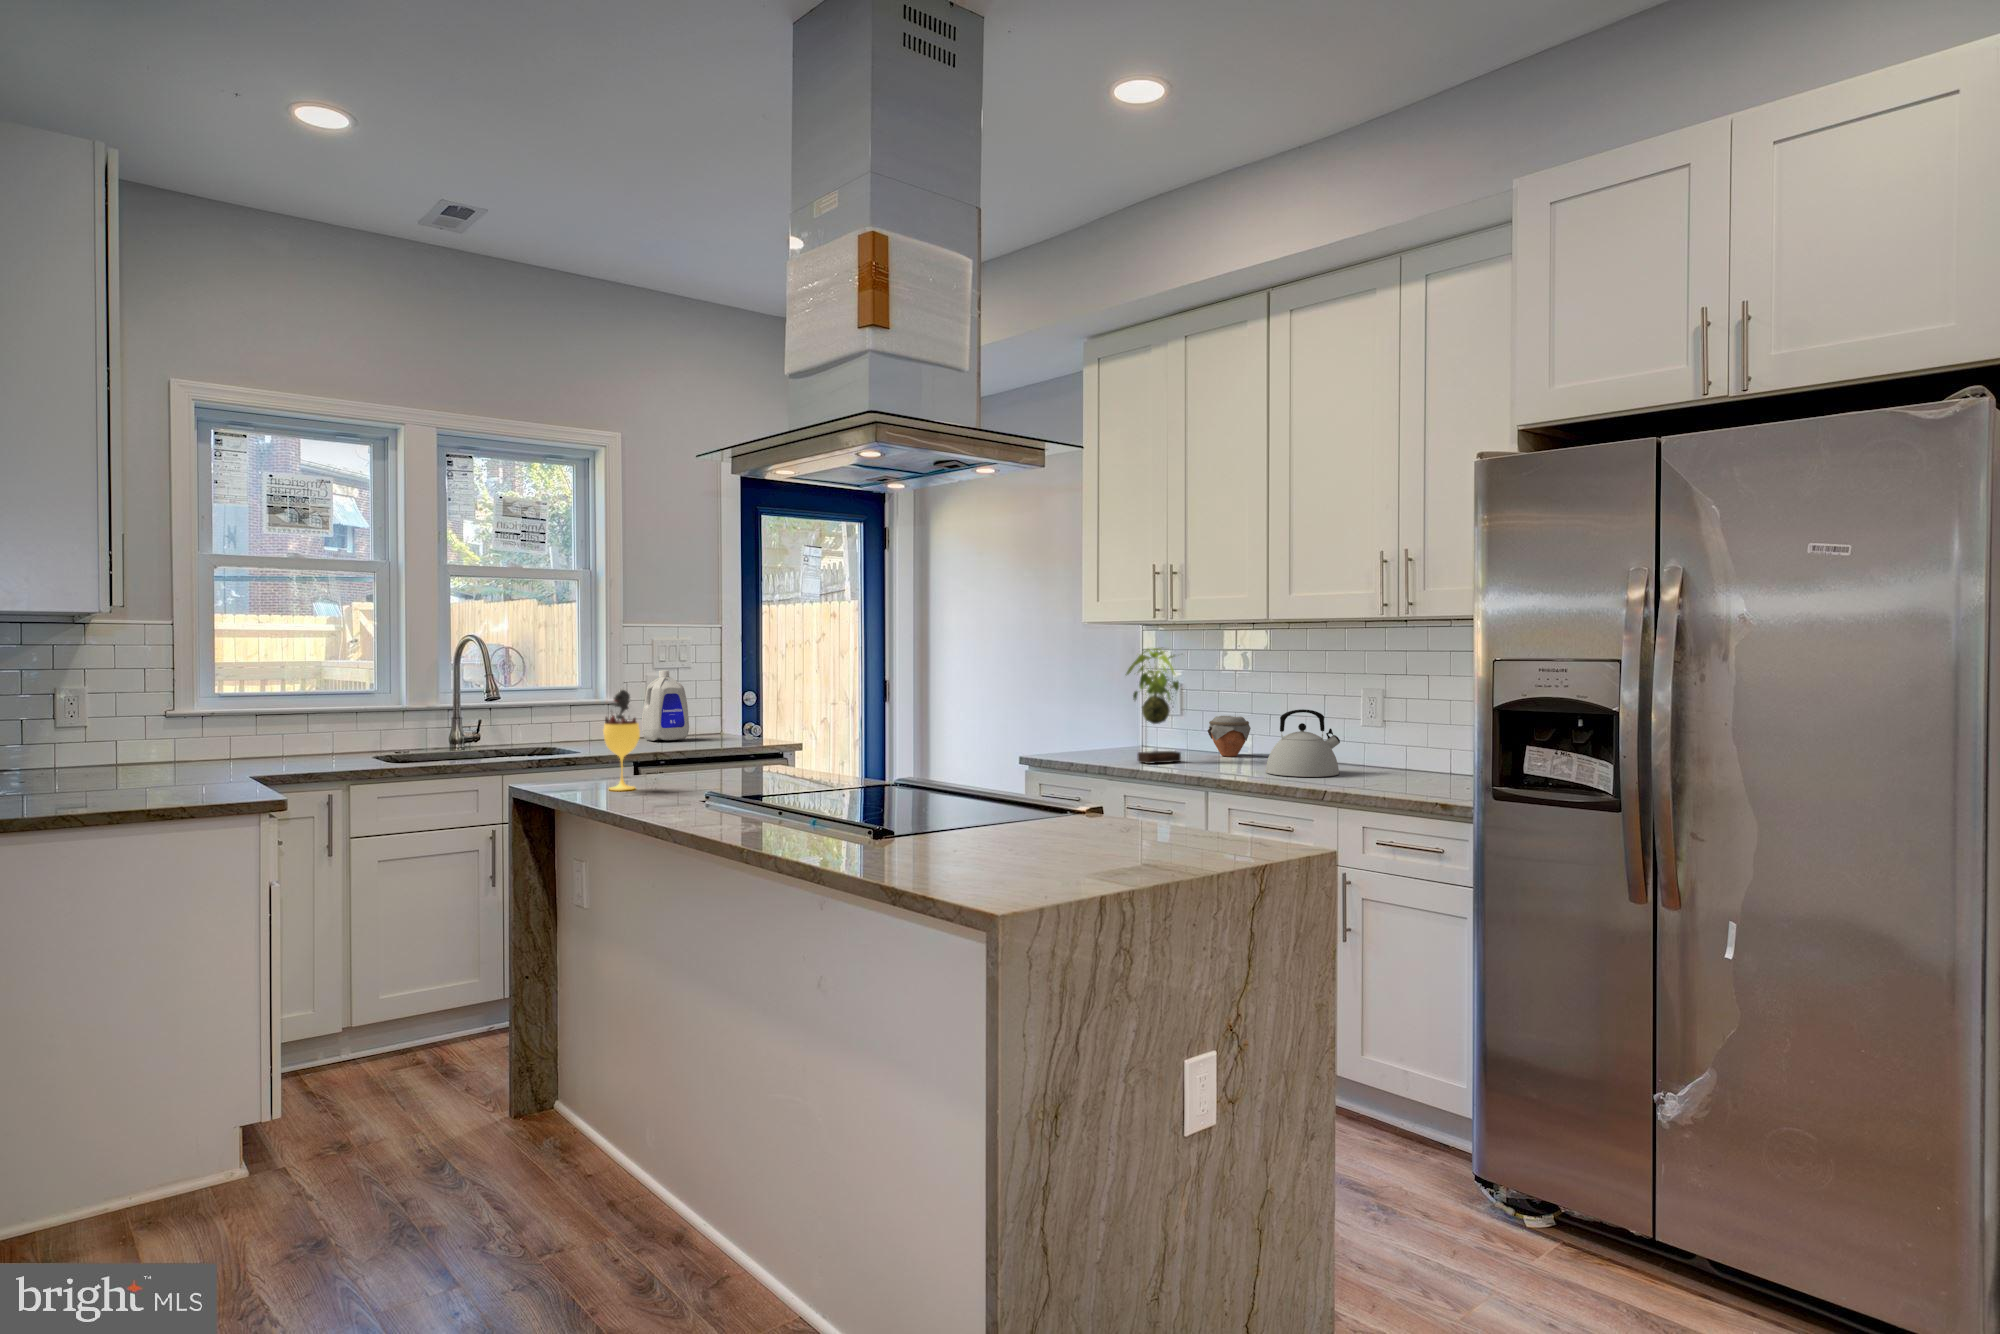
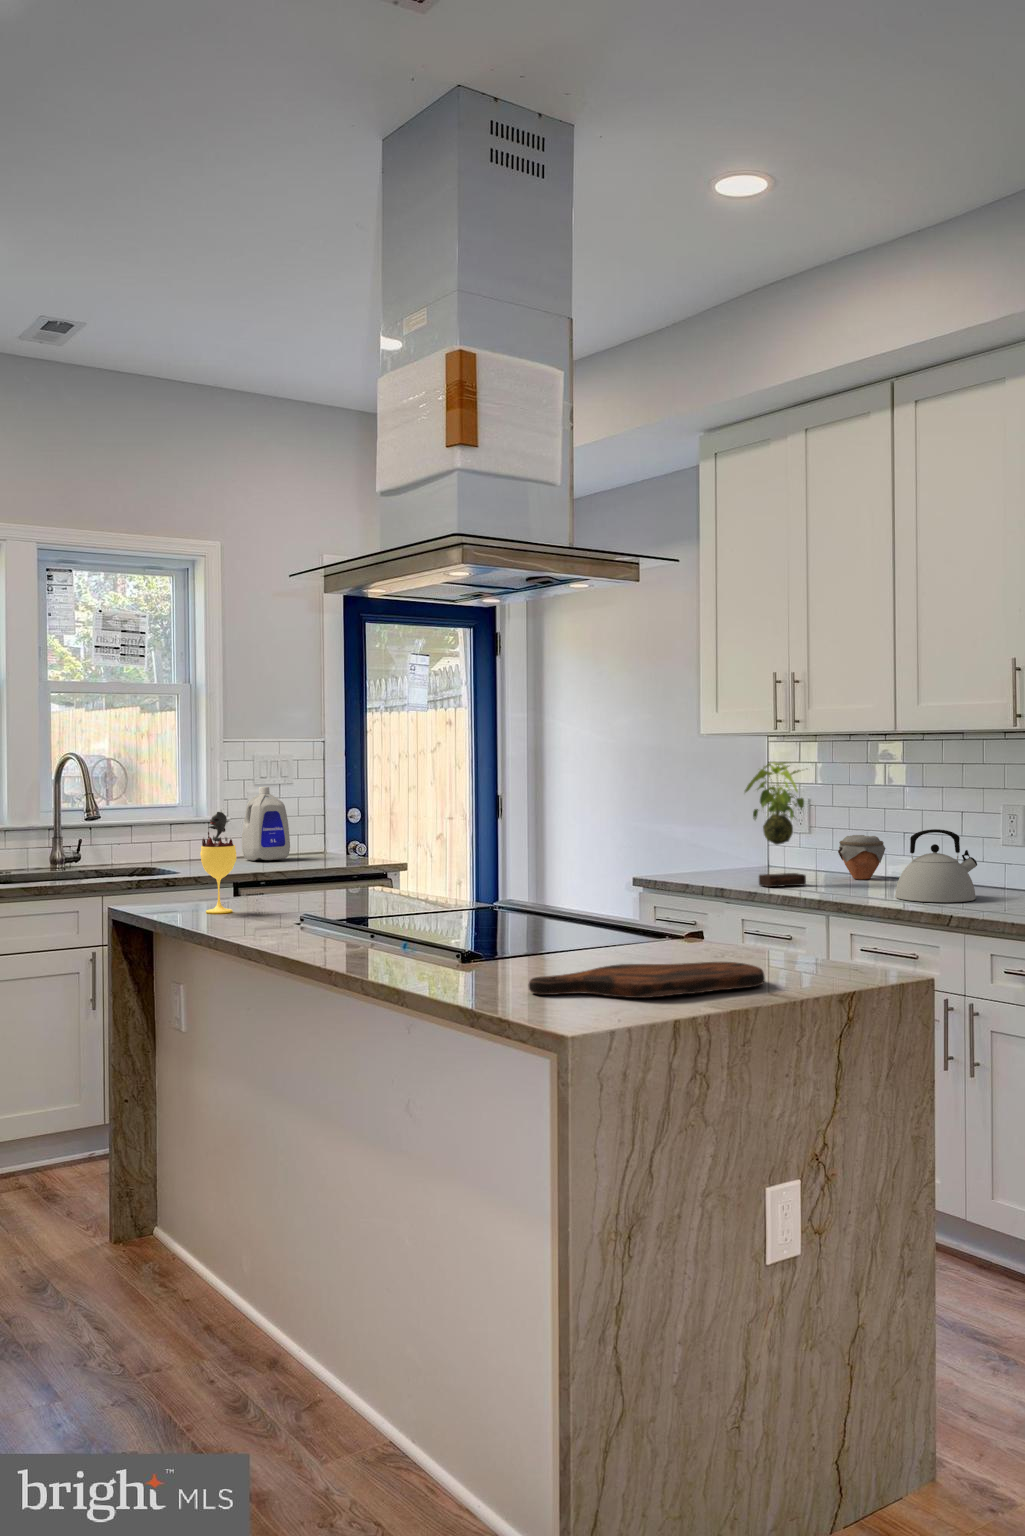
cutting board: none [948,835,1180,872] -> present [529,962,765,998]

